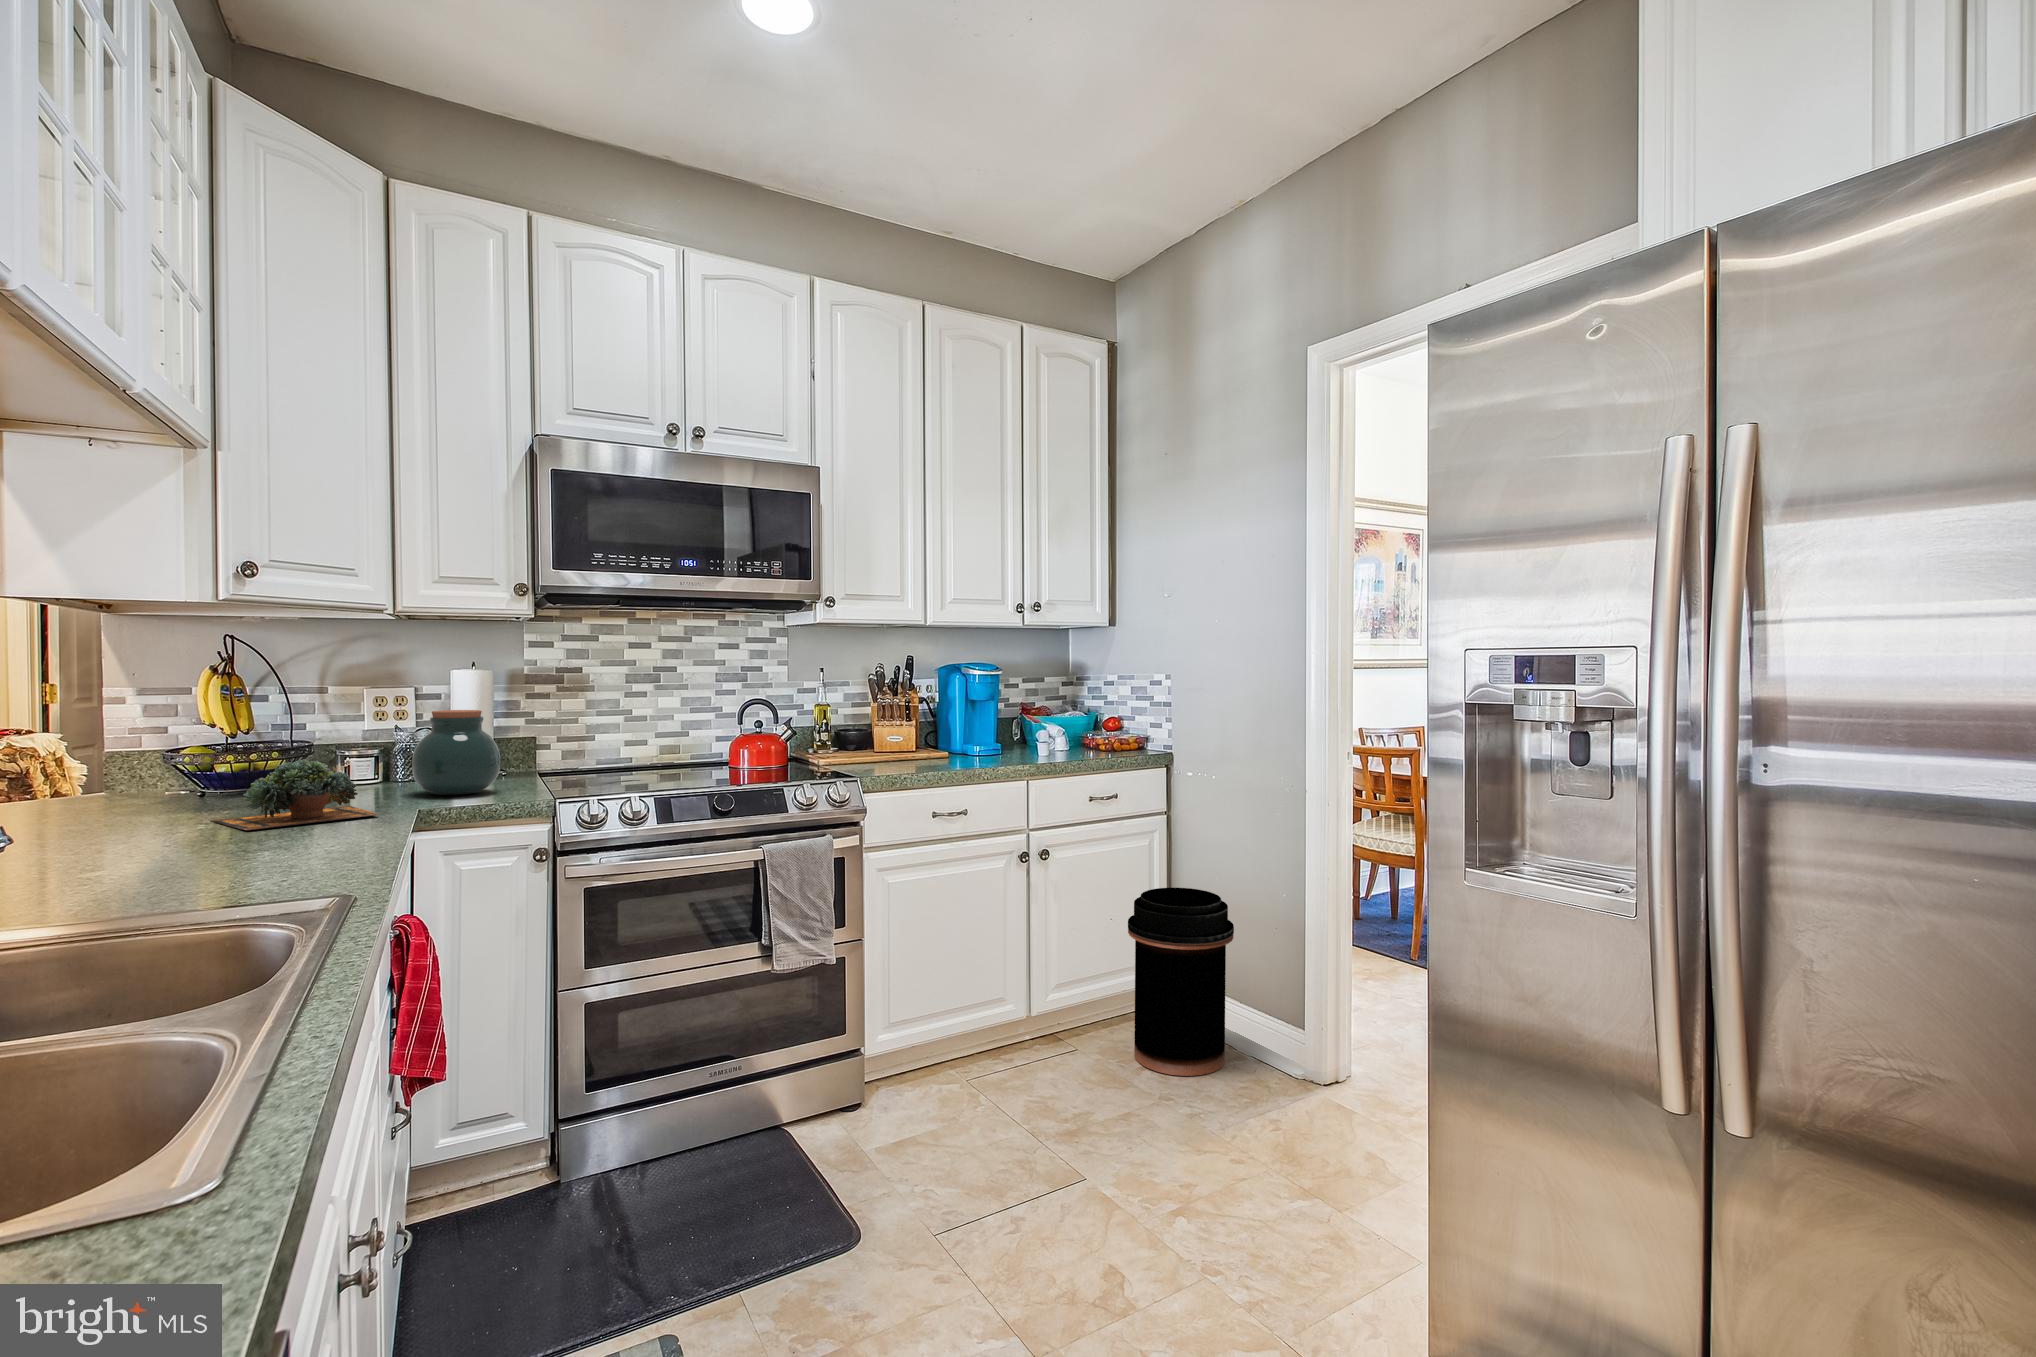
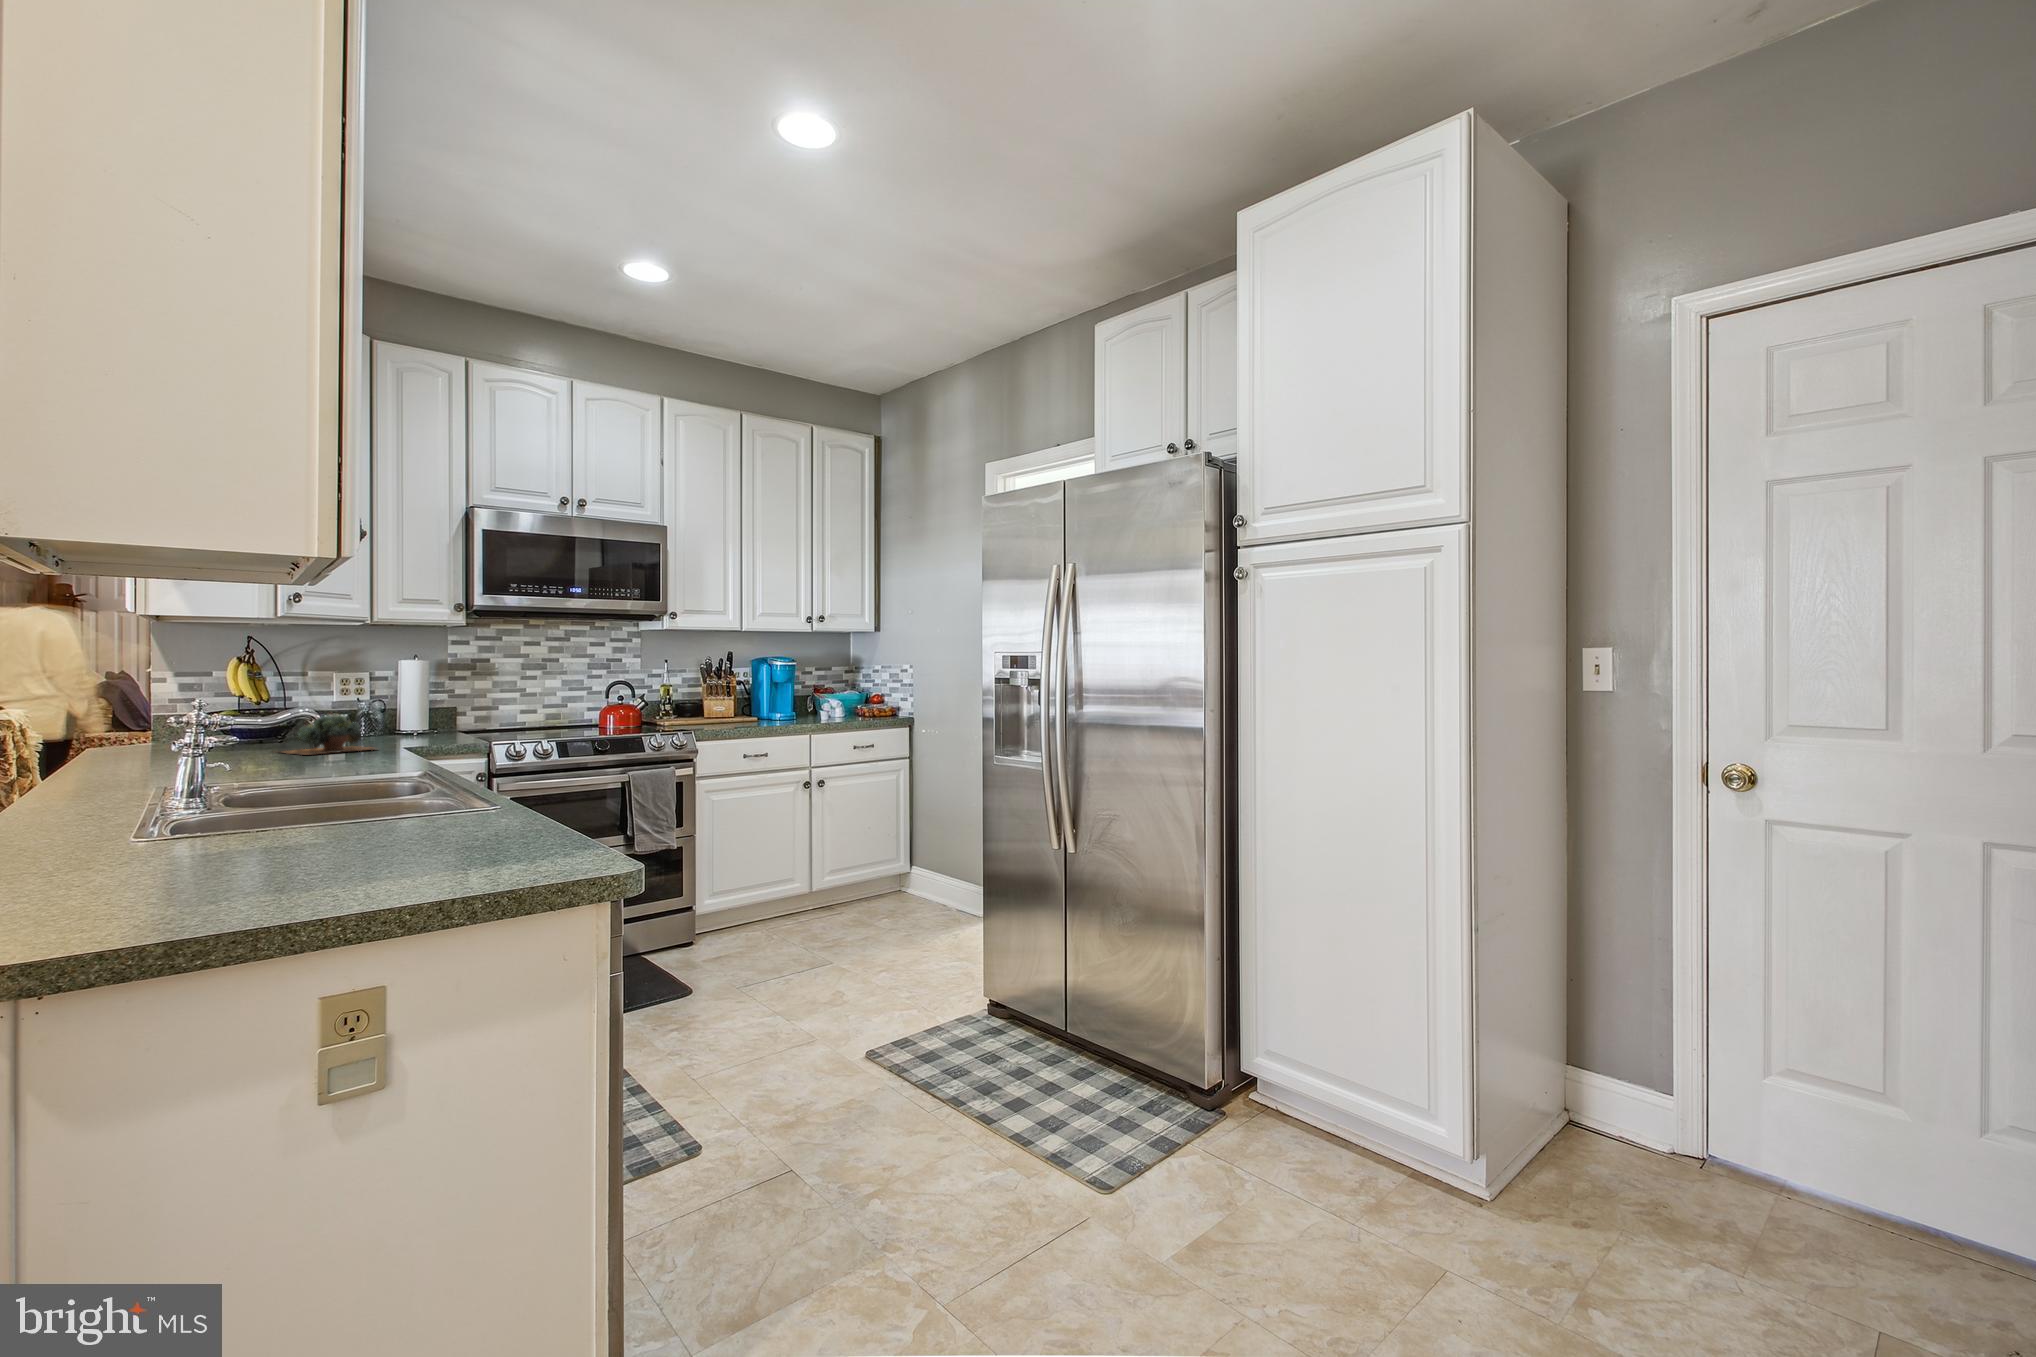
jar: present [412,710,500,795] -> none [386,686,445,741]
trash can: present [1128,888,1234,1076] -> none [878,806,946,923]

